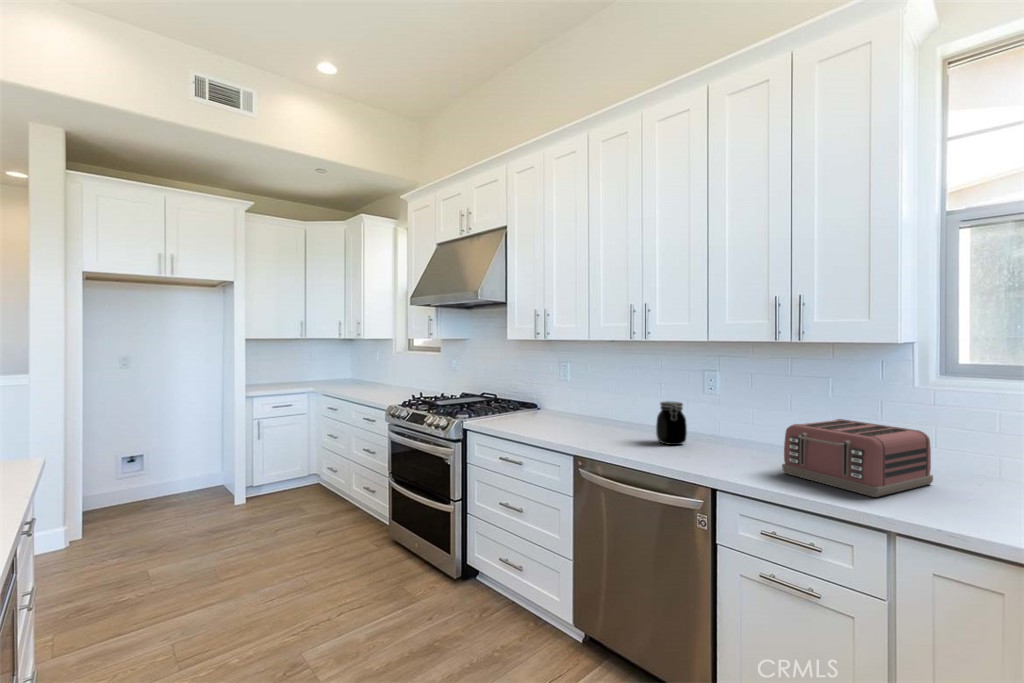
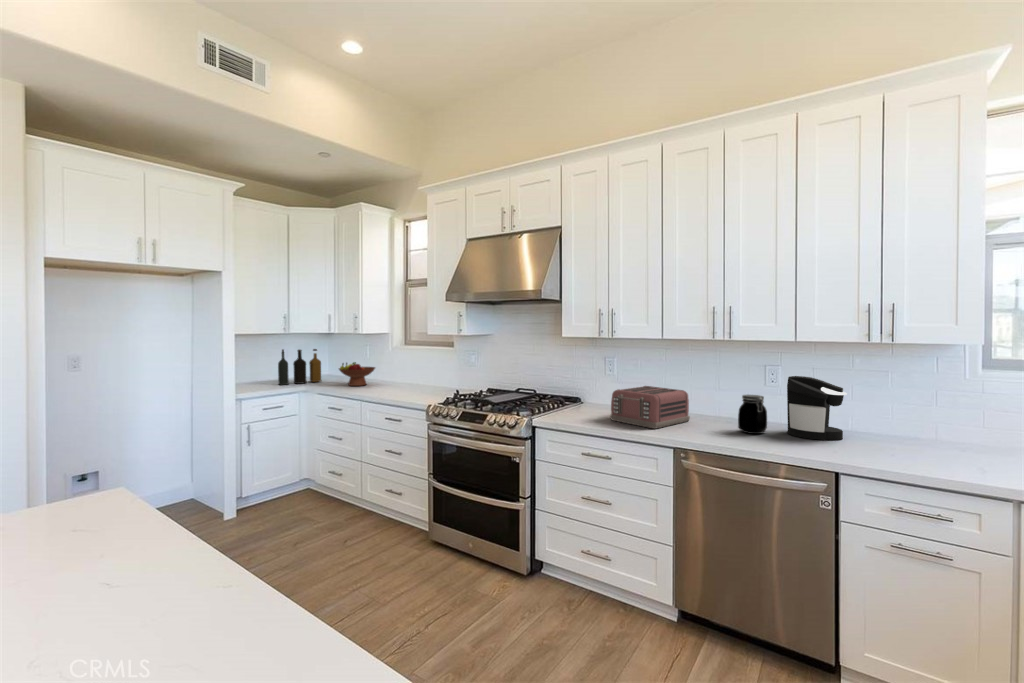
bottle: none [295,353,336,386] -> present [278,349,321,385]
fruit bowl: none [344,366,380,389] -> present [339,362,375,386]
coffee maker: none [709,381,771,455] -> present [787,376,847,440]
toaster: present [782,419,933,497] -> present [610,386,690,429]

